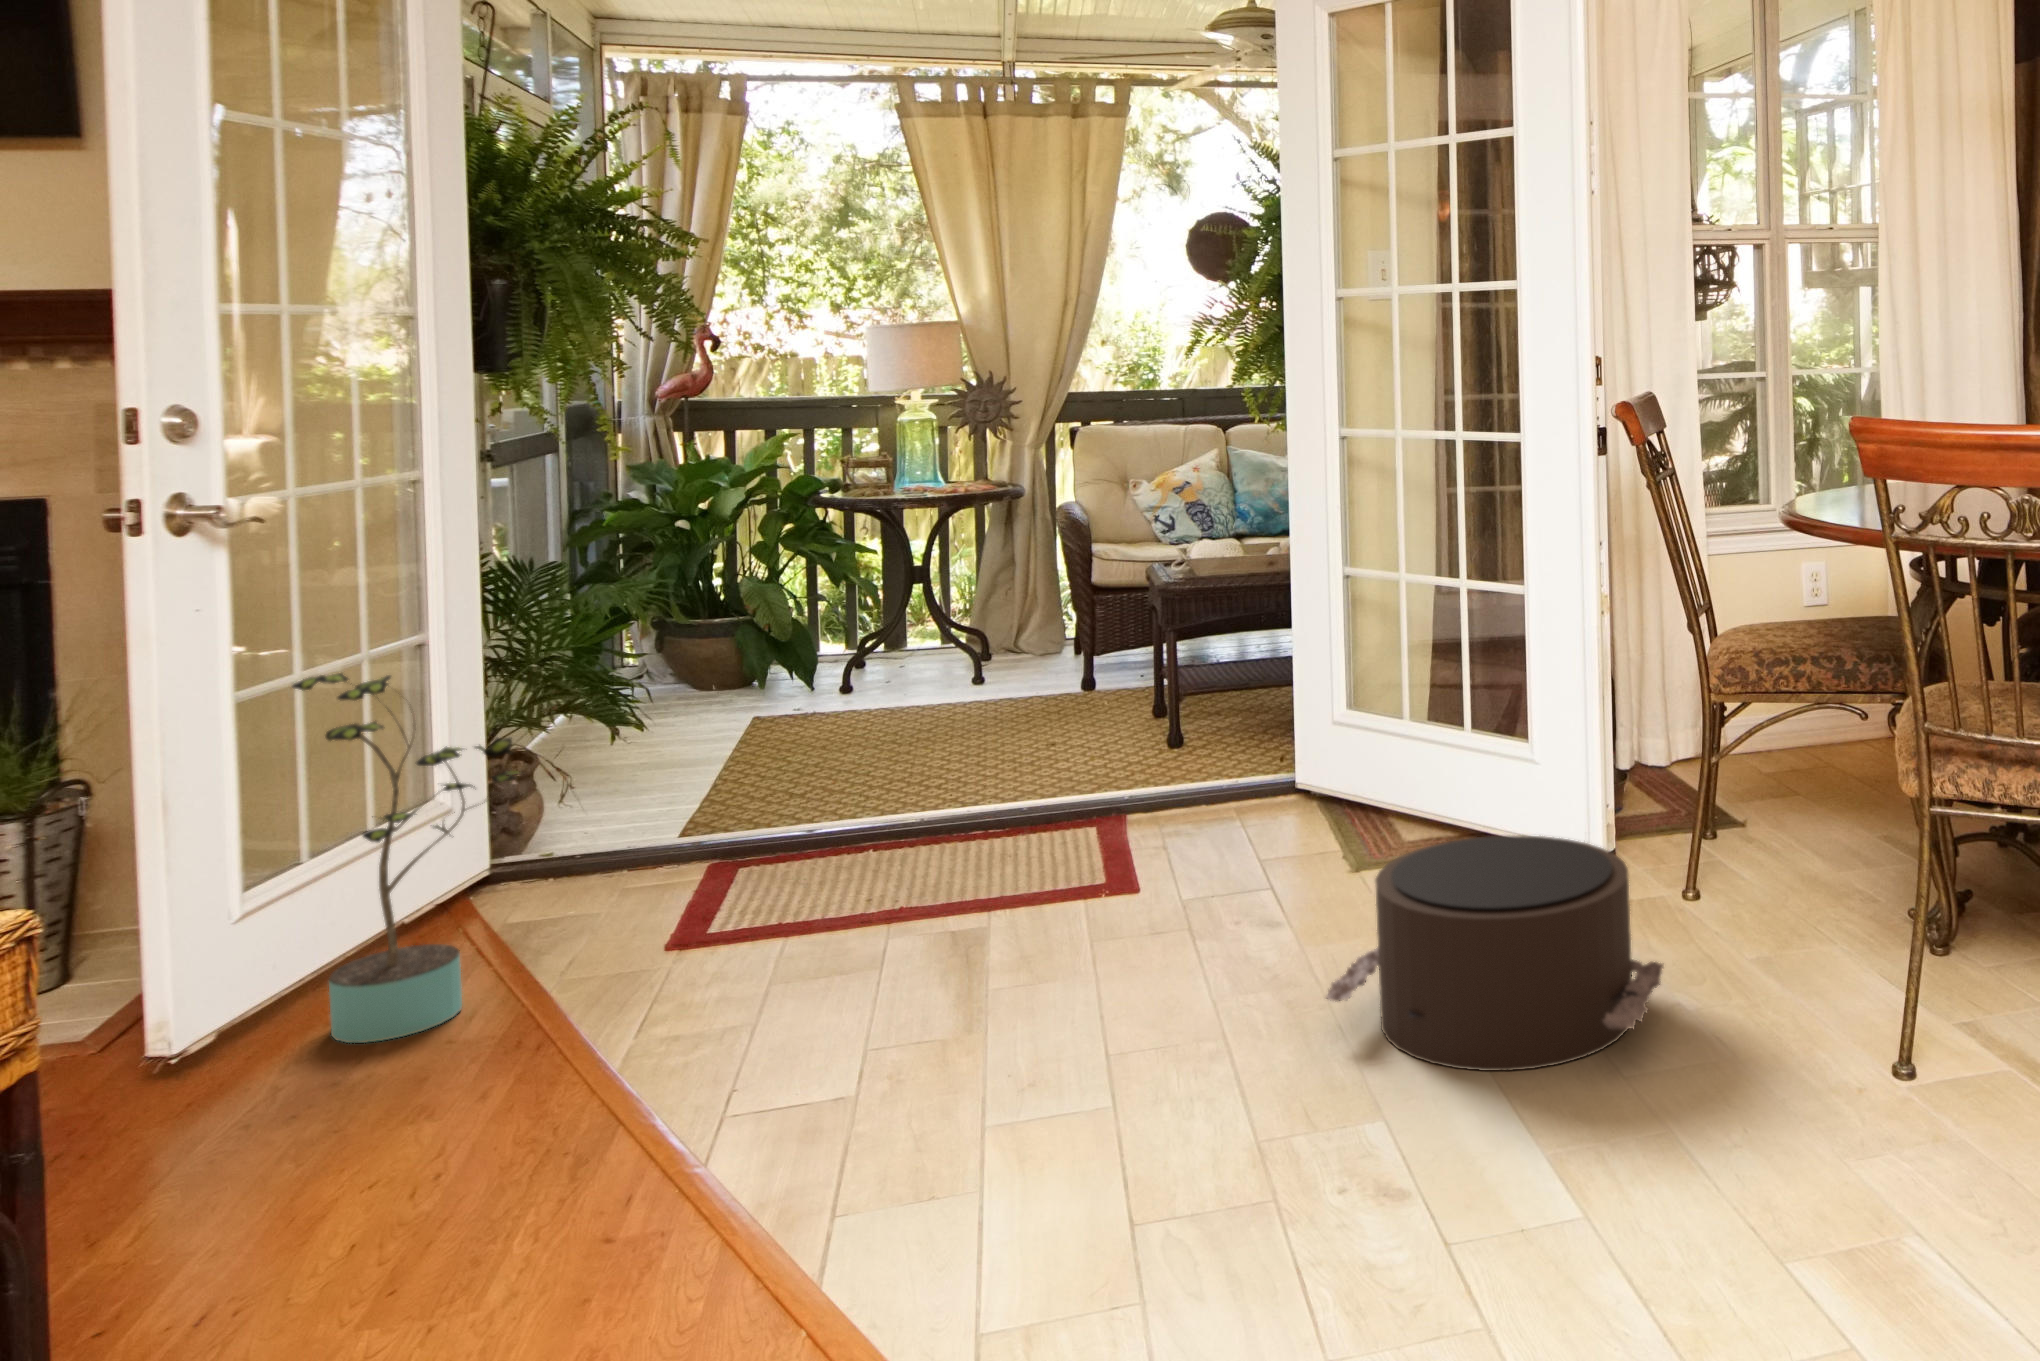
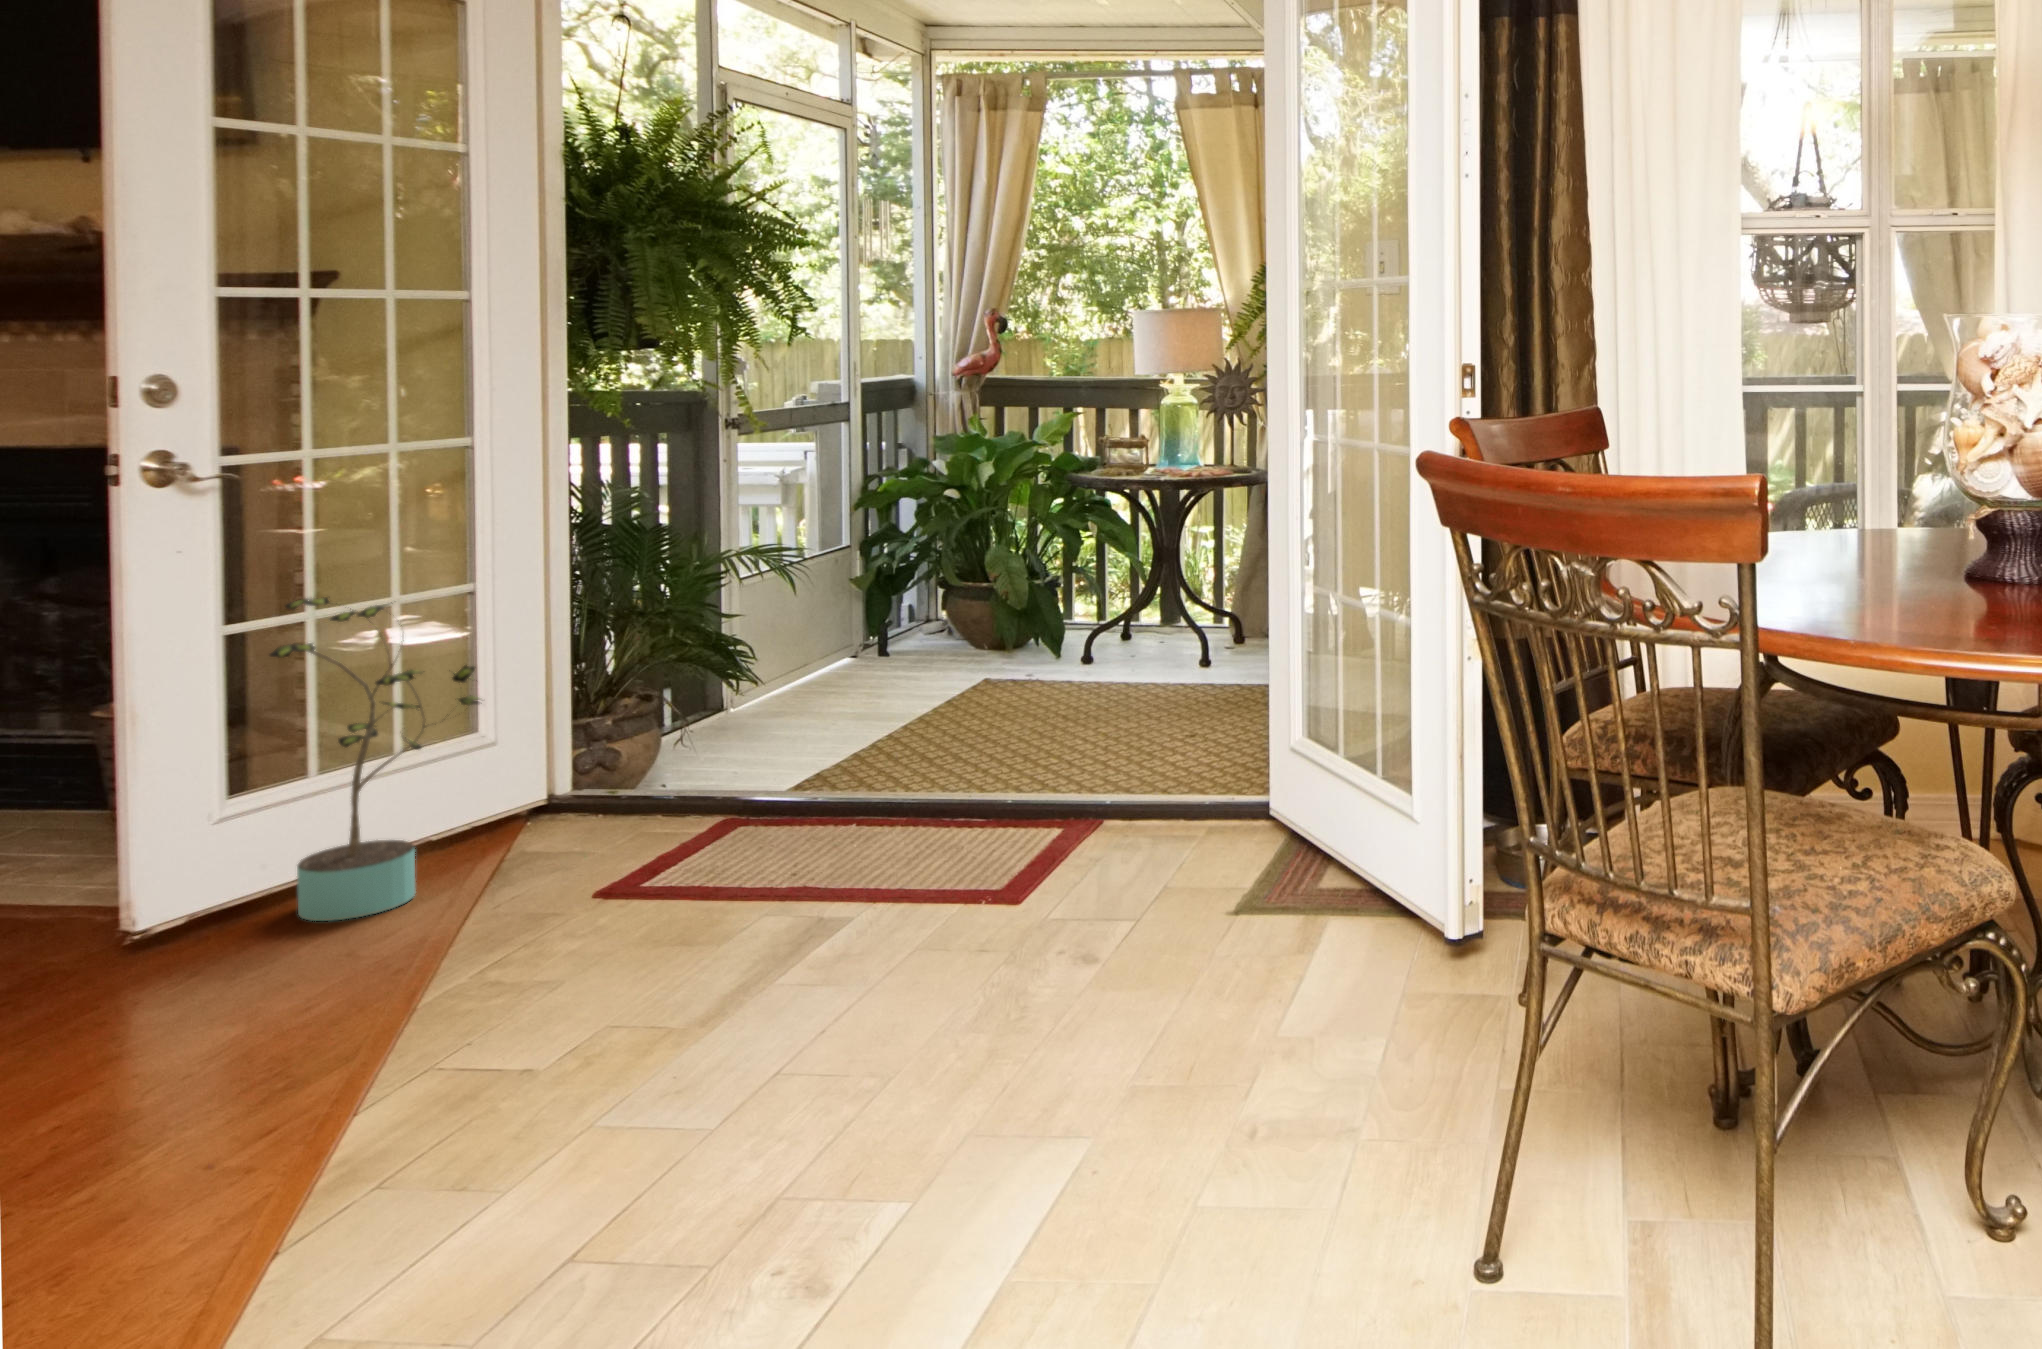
pouf: present [1326,836,1663,1071] -> none [950,884,1308,1163]

